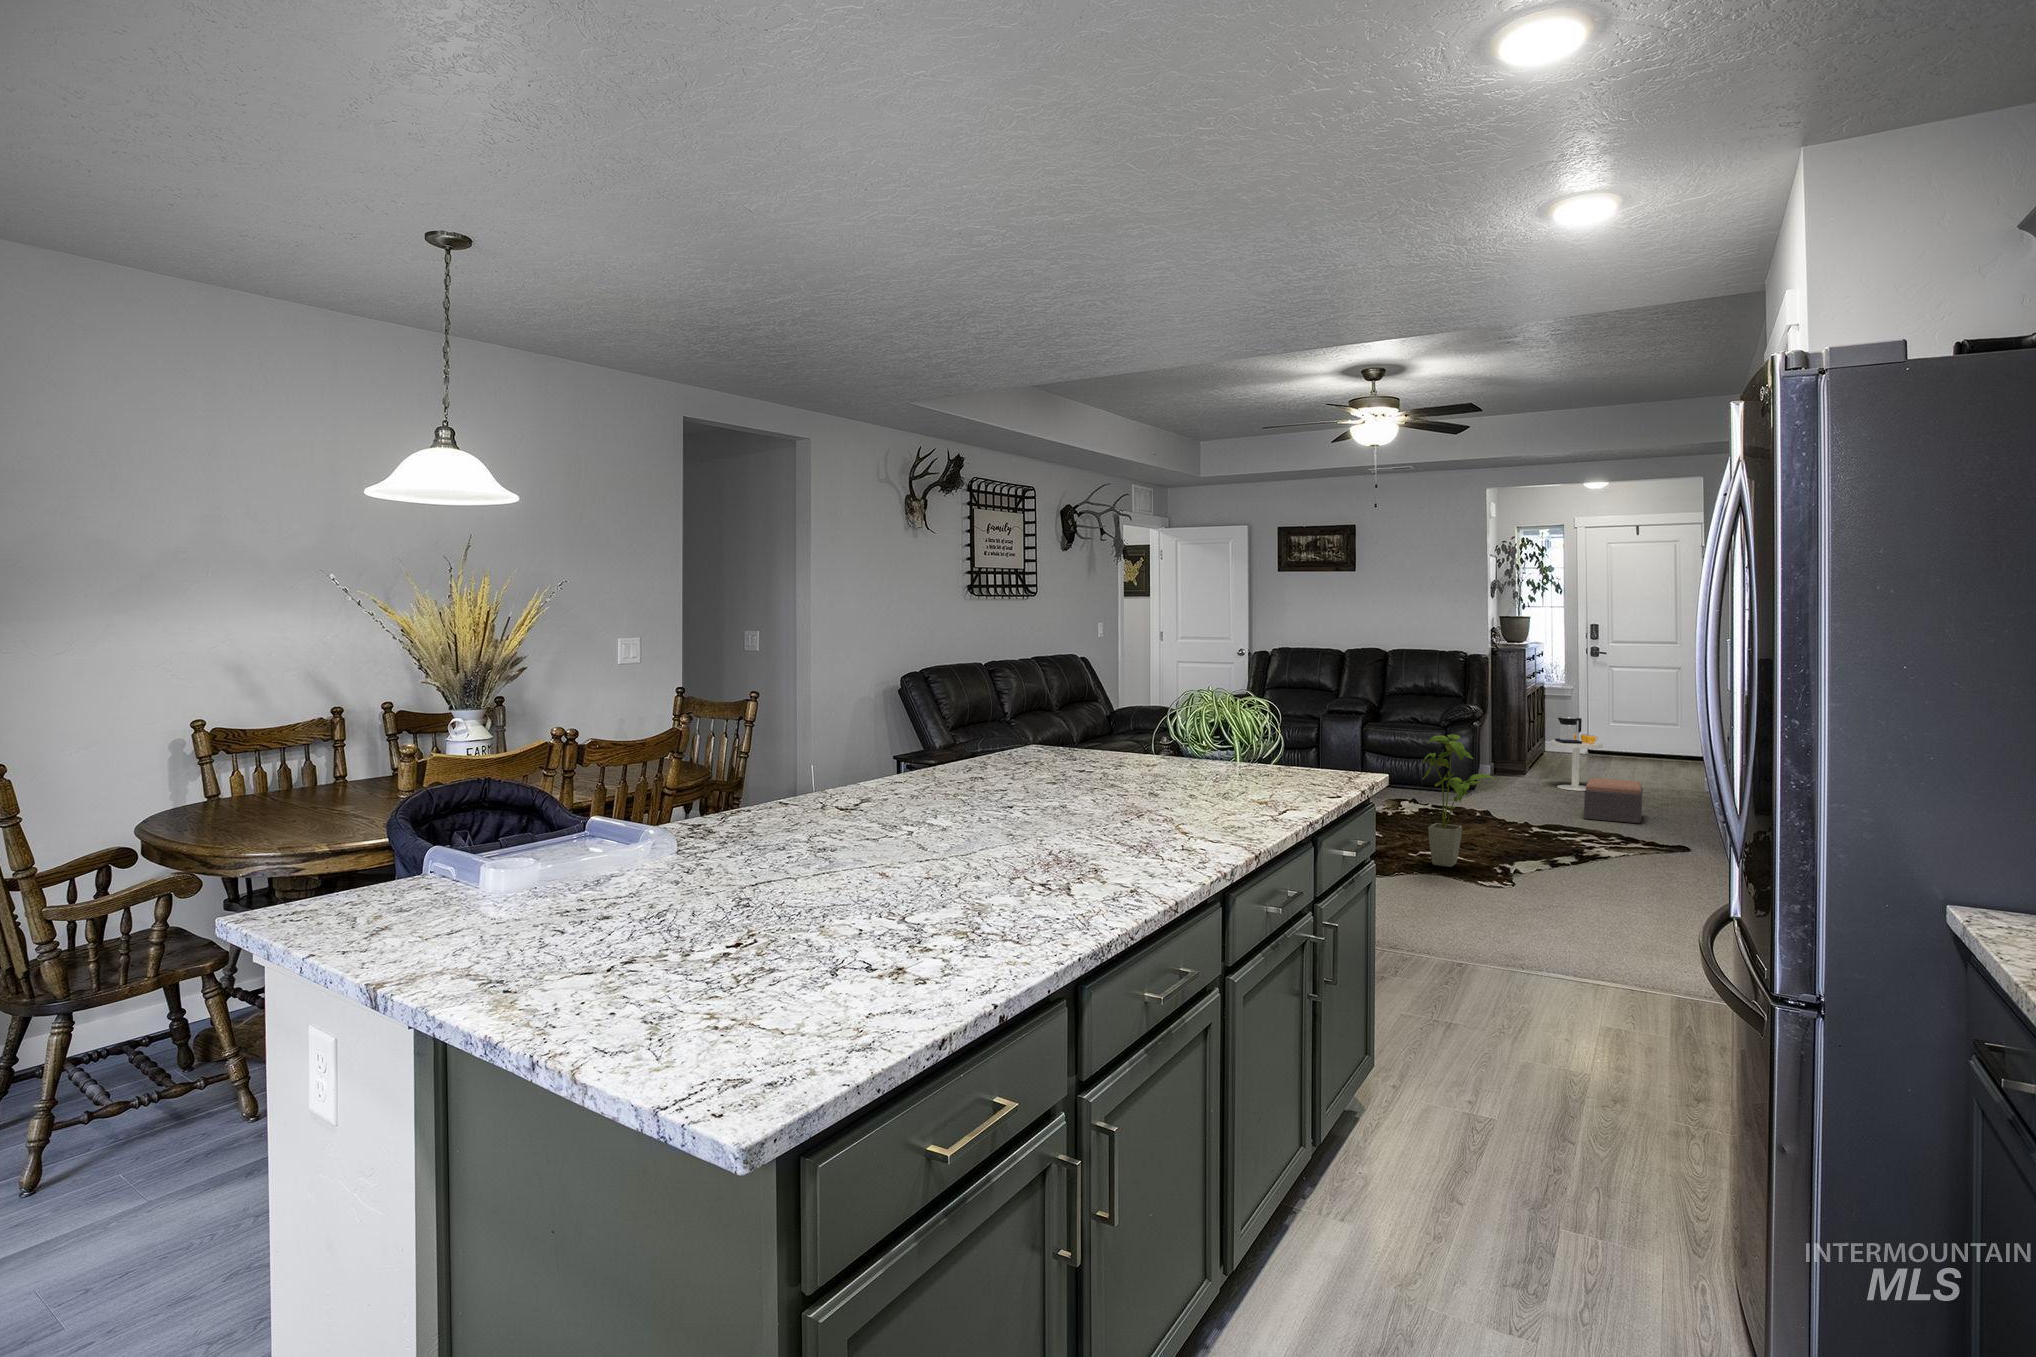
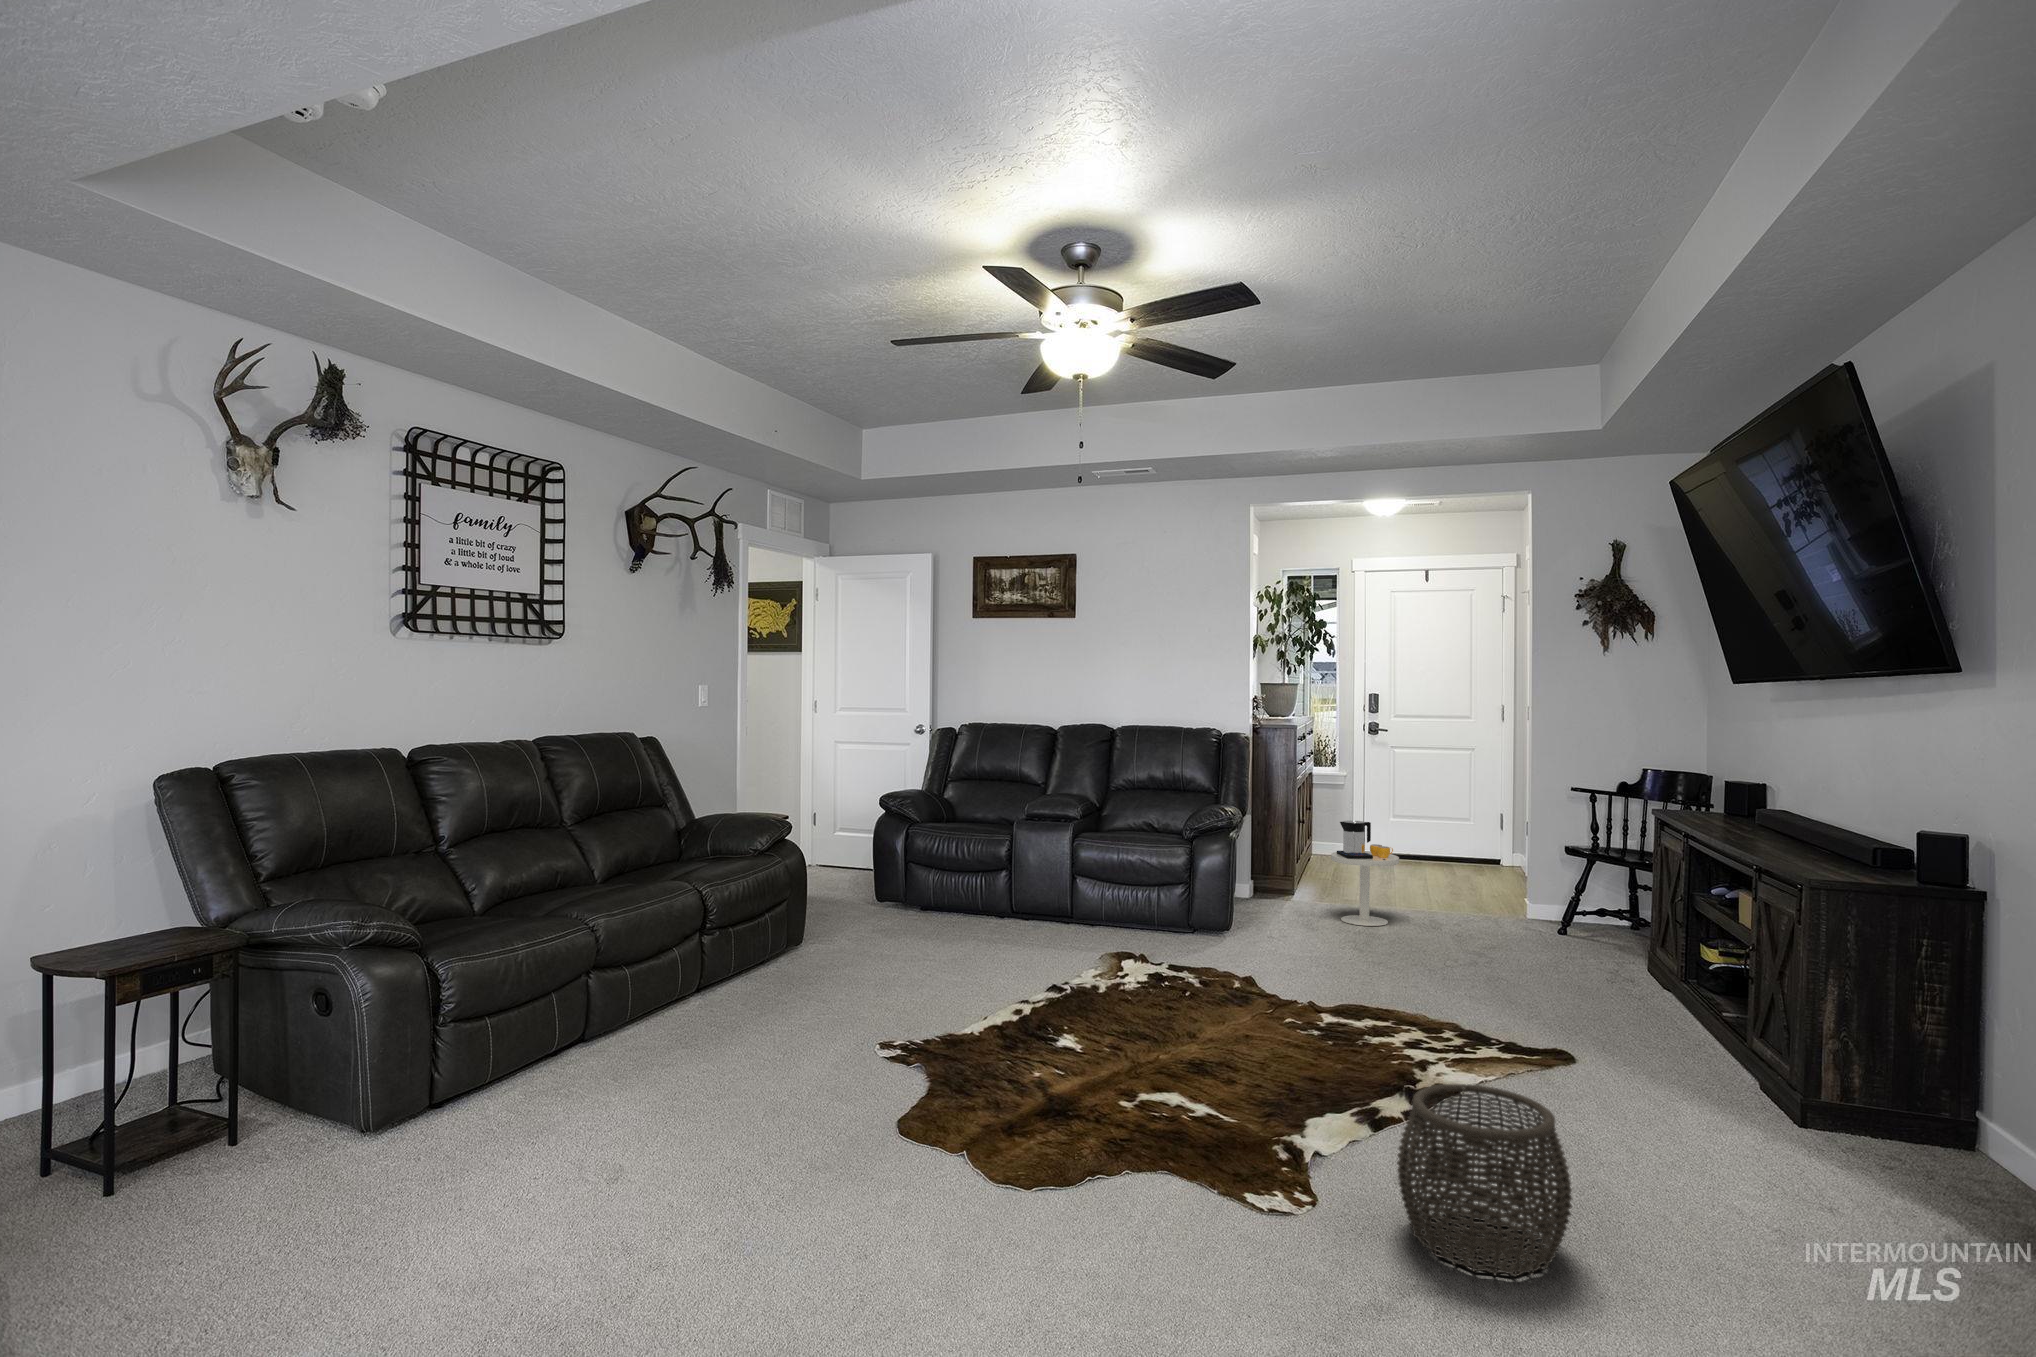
house plant: present [1422,734,1496,867] -> none [1136,884,1271,1136]
footstool: present [1584,778,1643,823] -> none [1389,919,1471,994]
woven basket: none [1562,830,1652,910] -> present [1397,1084,1572,1276]

